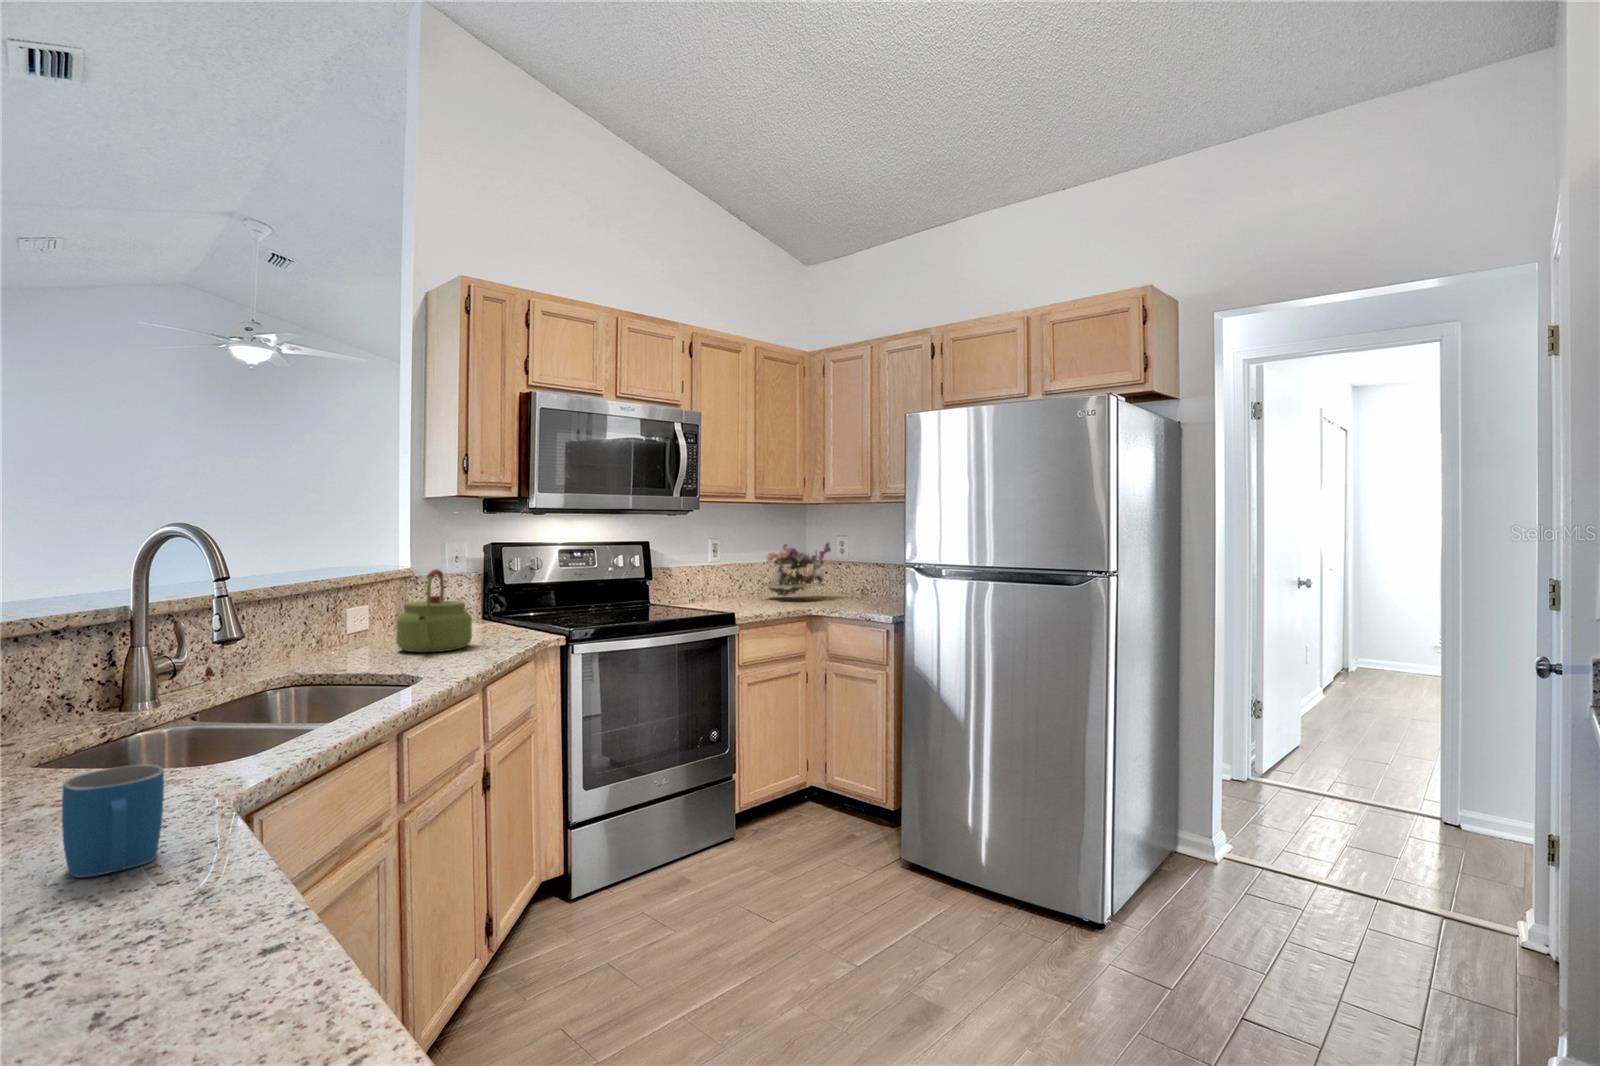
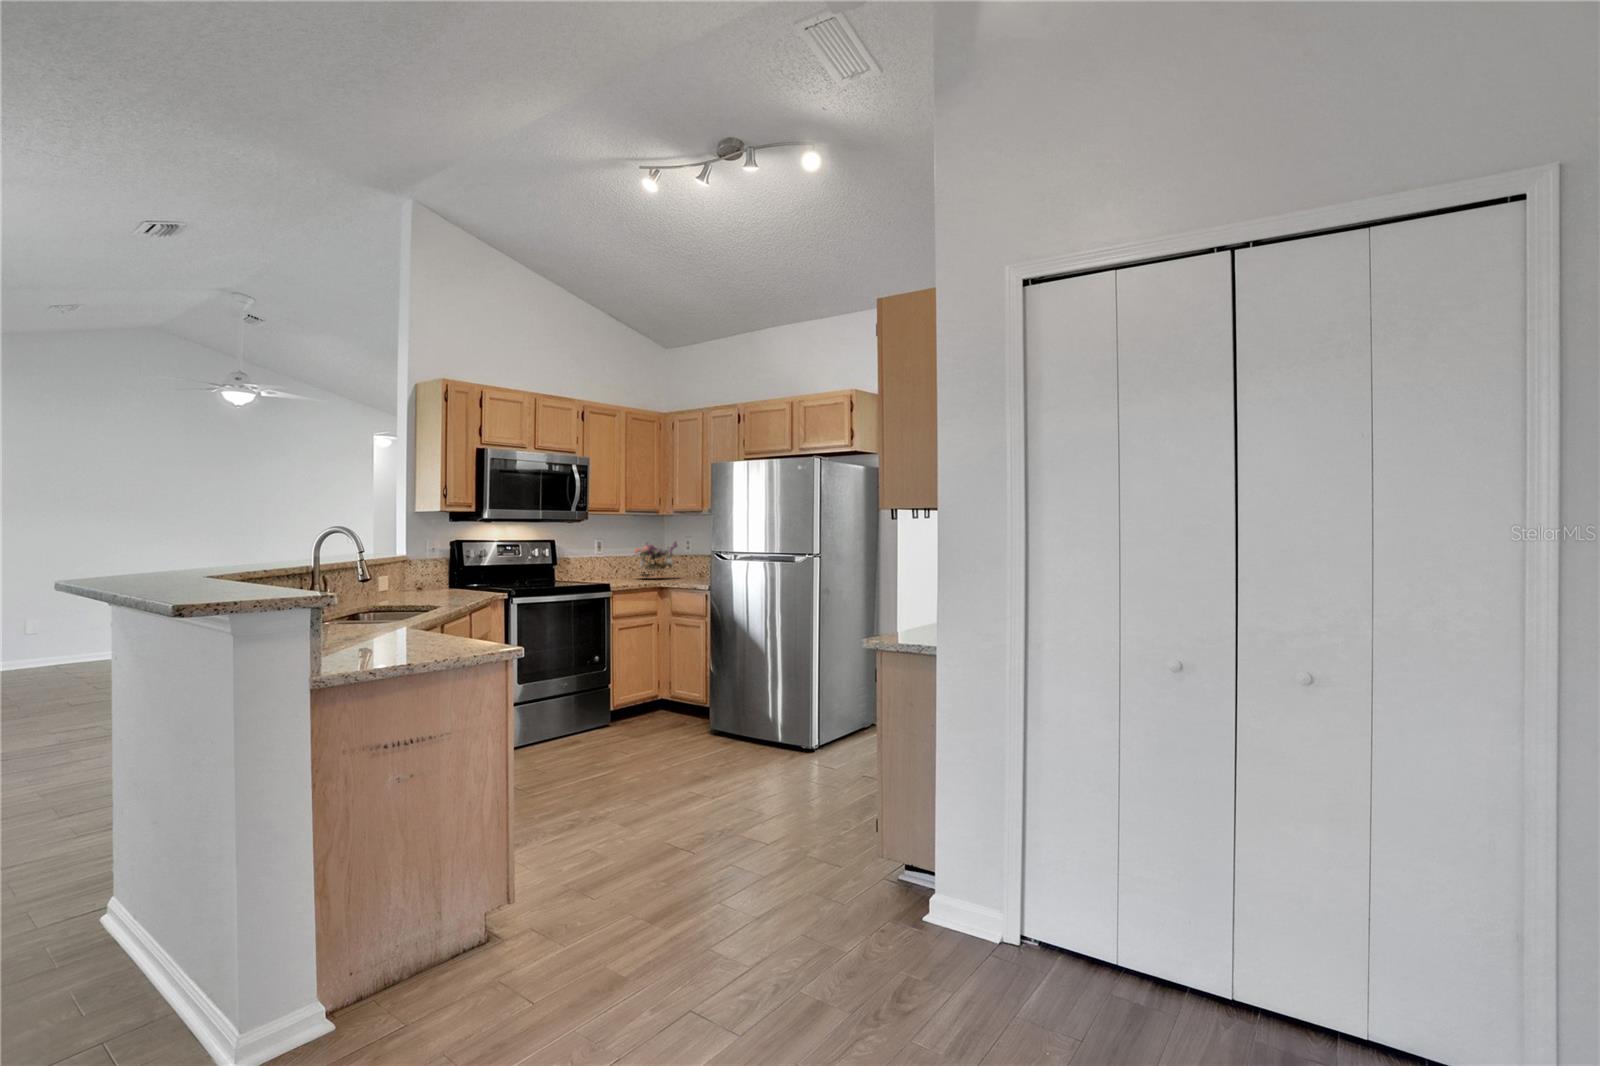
kettle: present [396,569,472,652] -> none [413,553,456,599]
mug: present [62,764,164,878] -> none [389,603,416,631]

